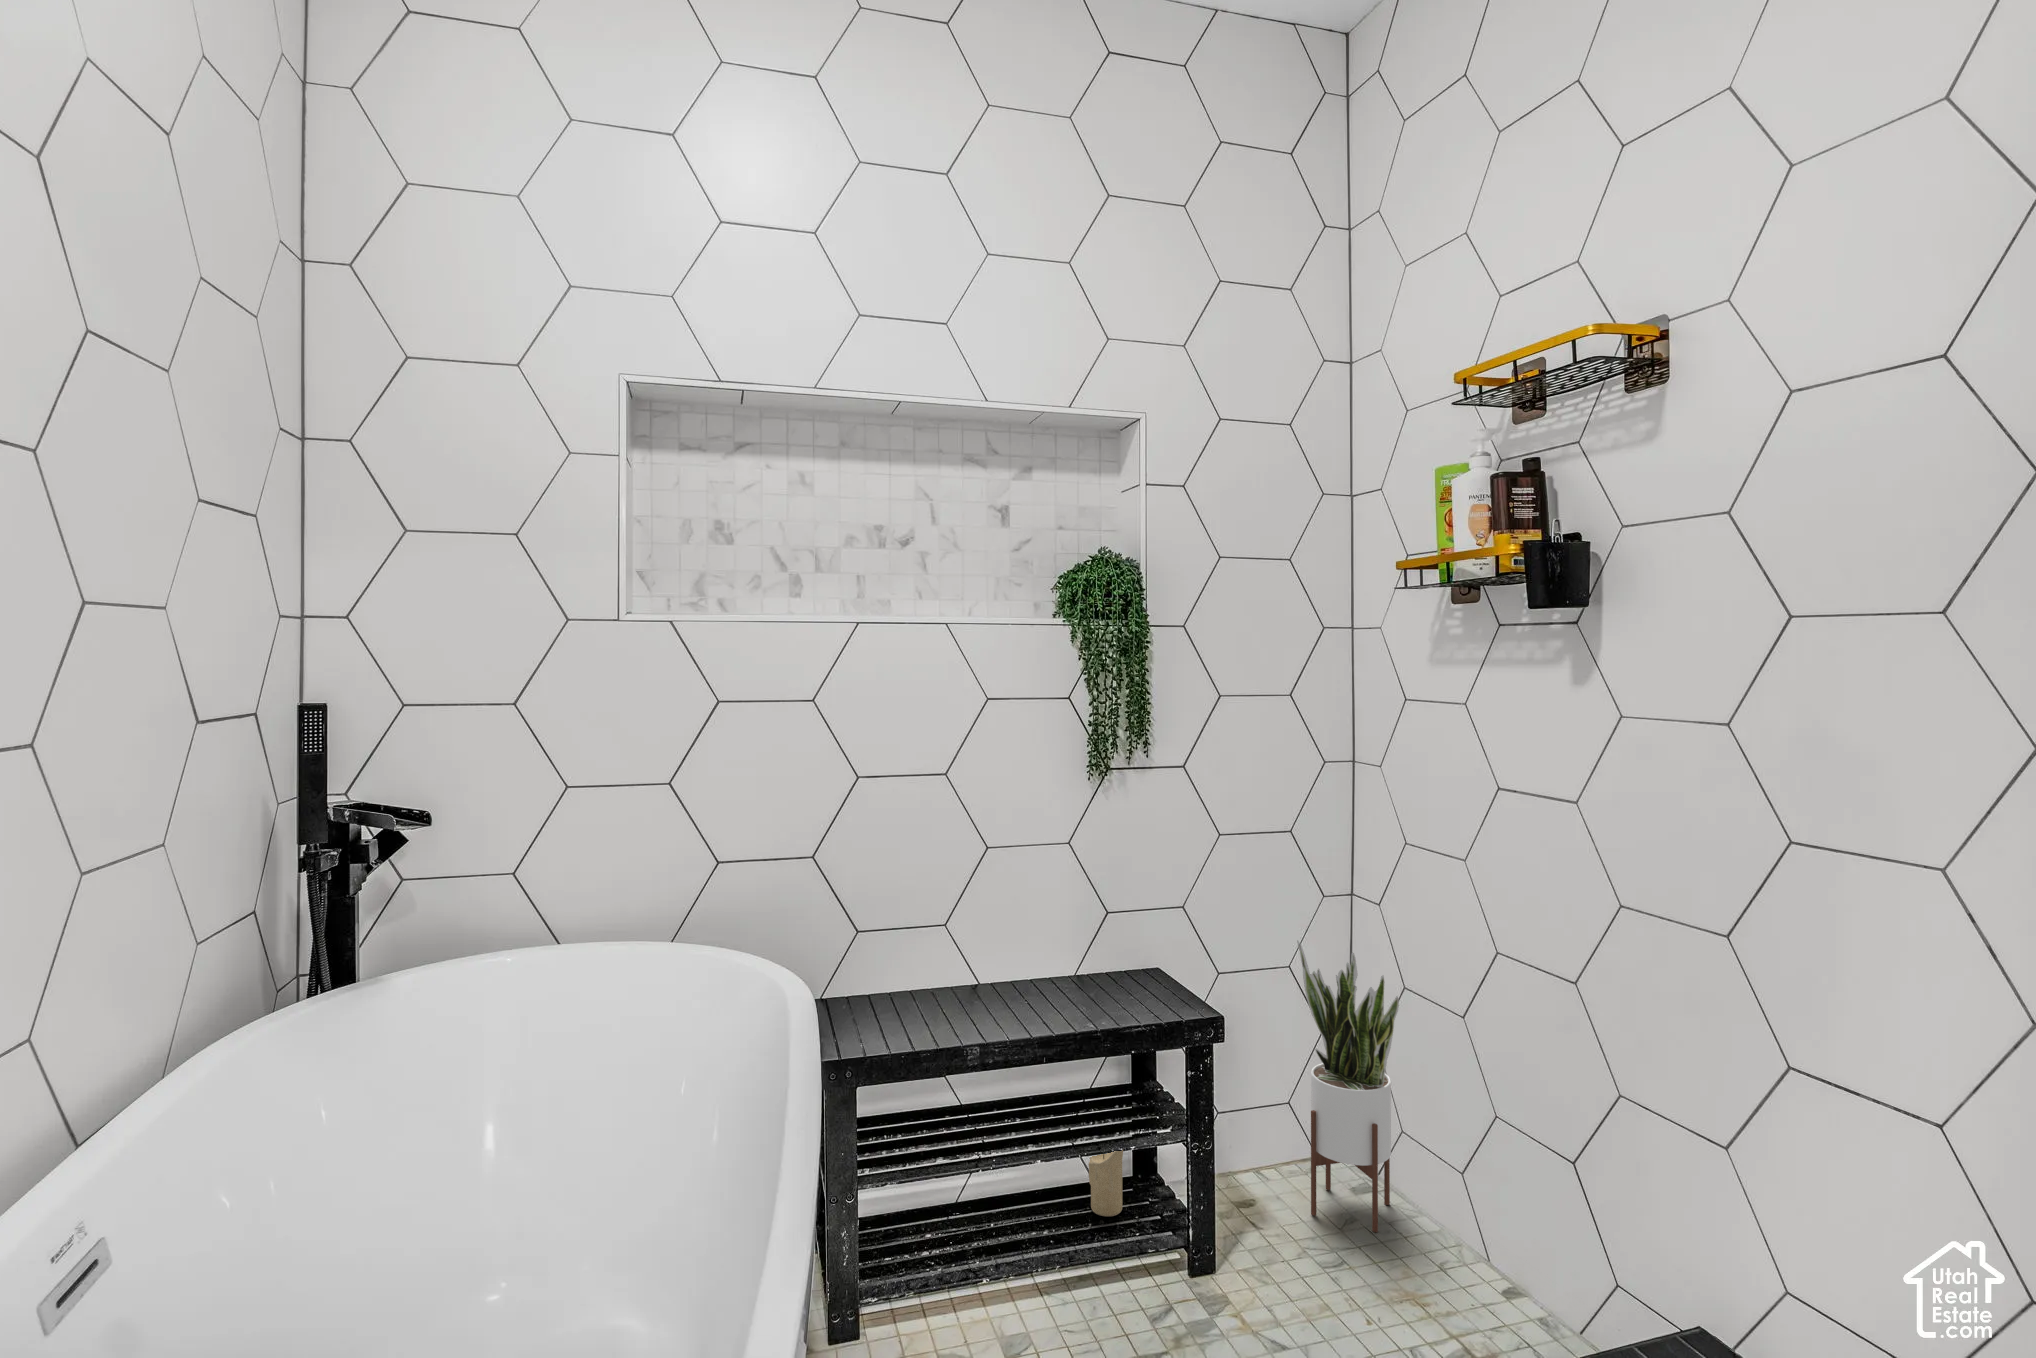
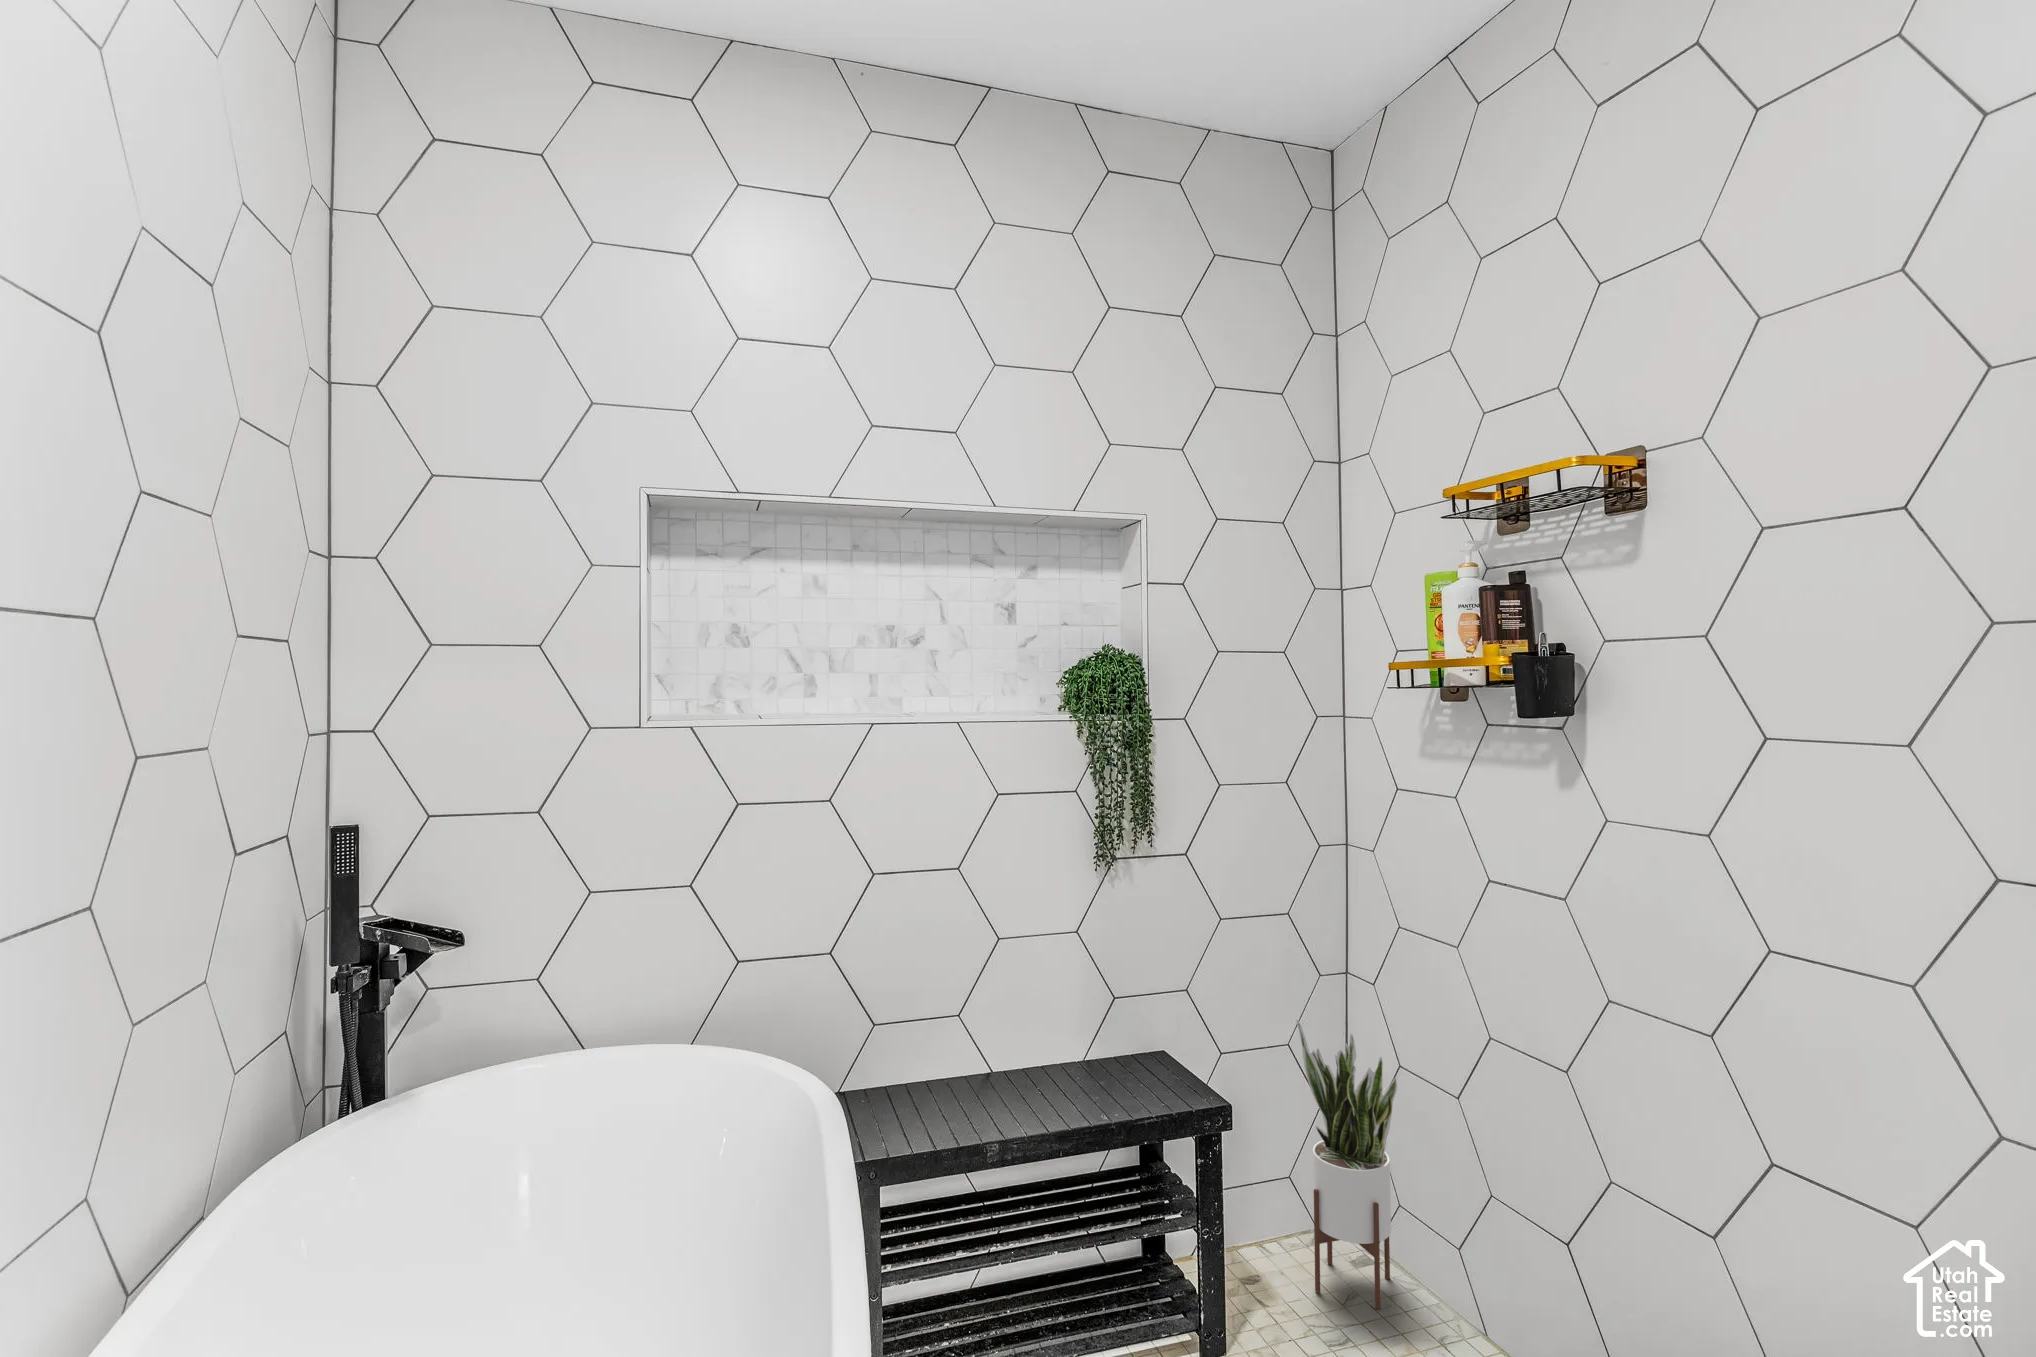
candle: present [1088,1150,1123,1217] -> none [1102,1224,1135,1304]

